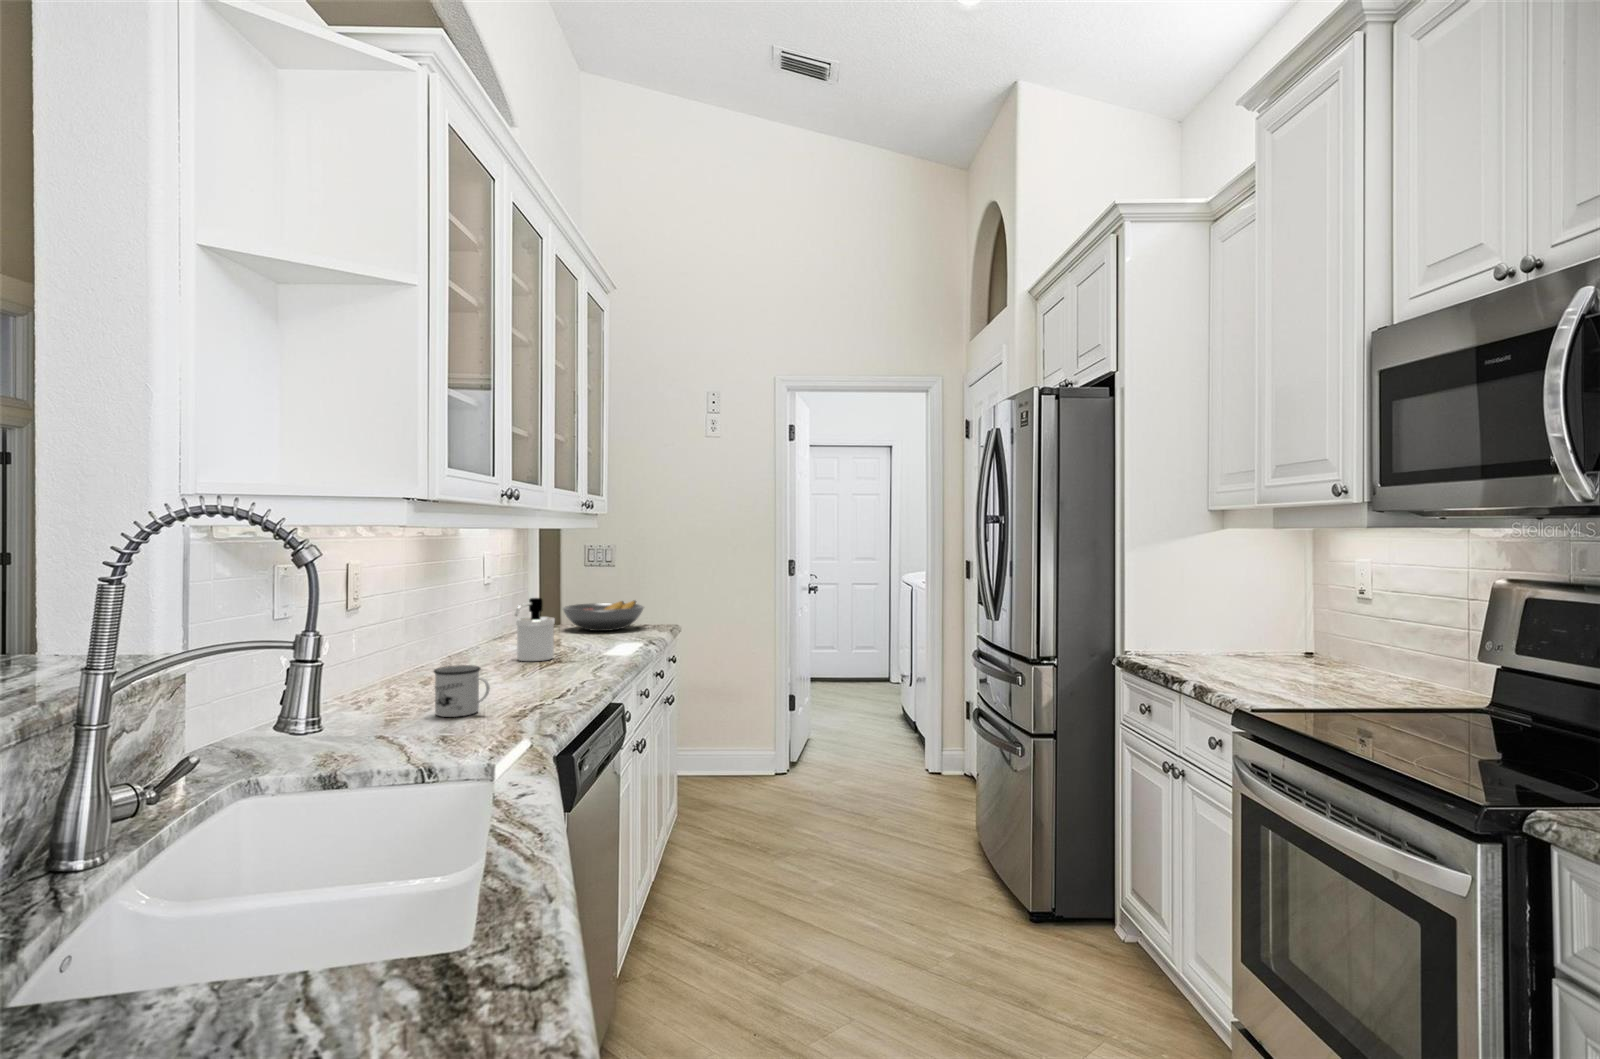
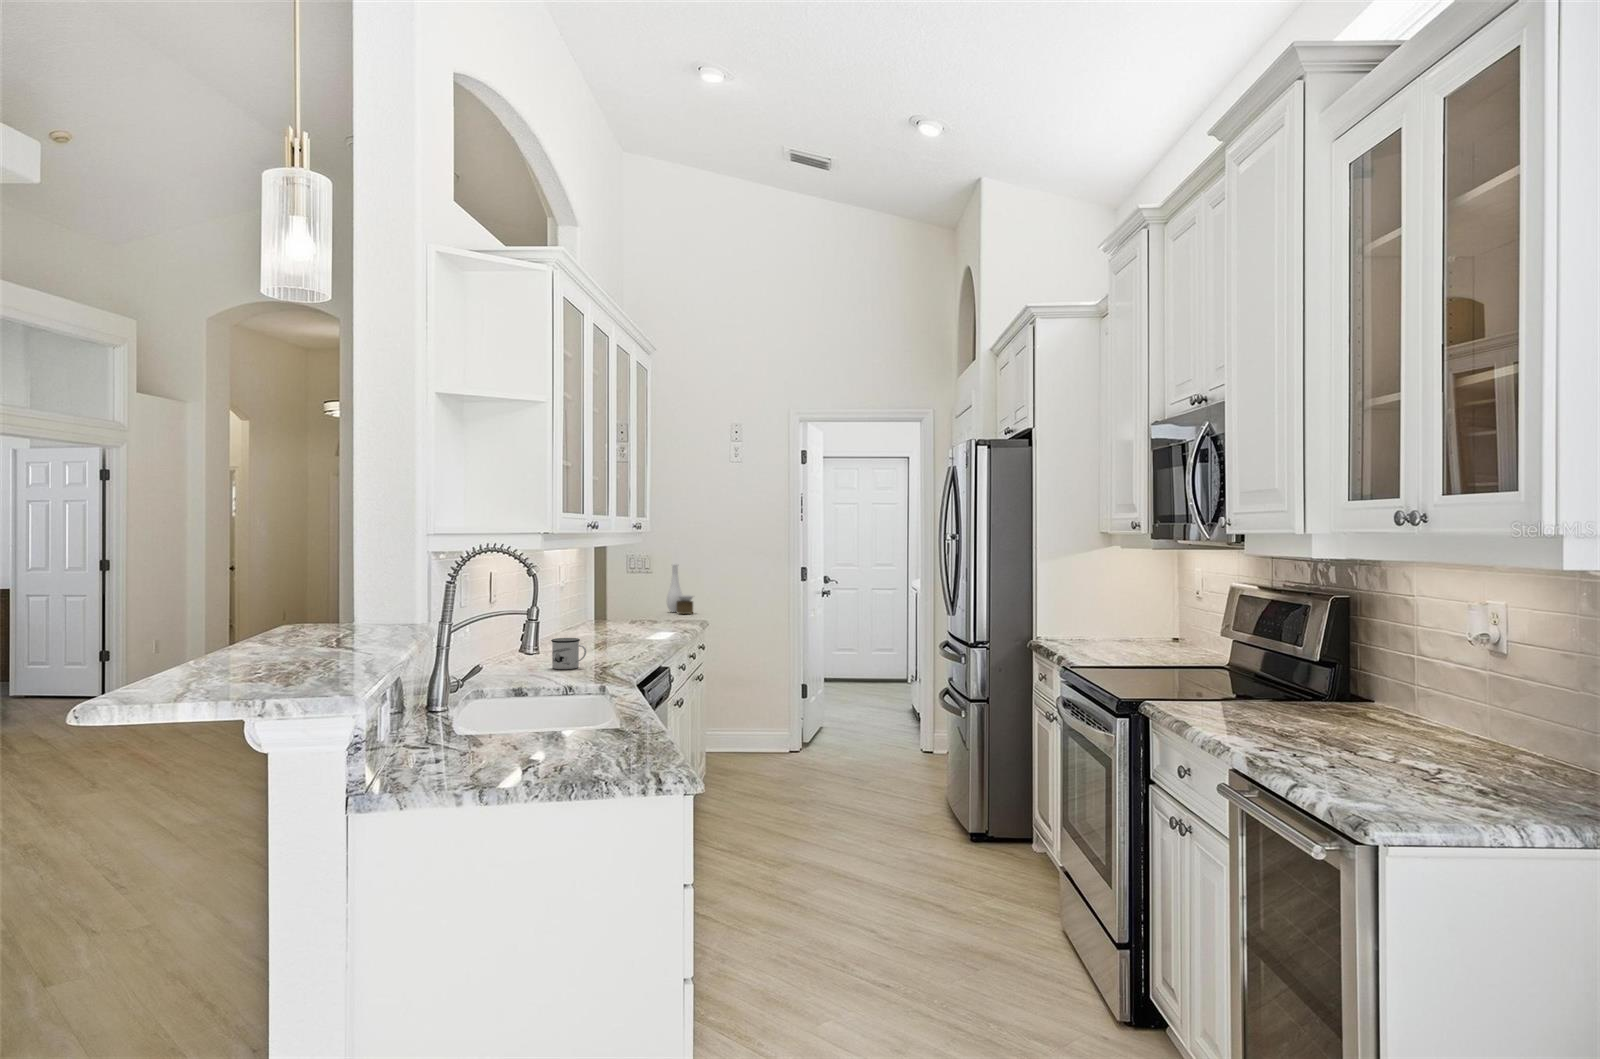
vase: none [632,557,665,617] -> present [667,564,693,614]
soap dispenser: present [515,598,555,661] -> none [587,596,615,643]
fruit bowl: present [563,601,644,631] -> none [613,600,679,624]

